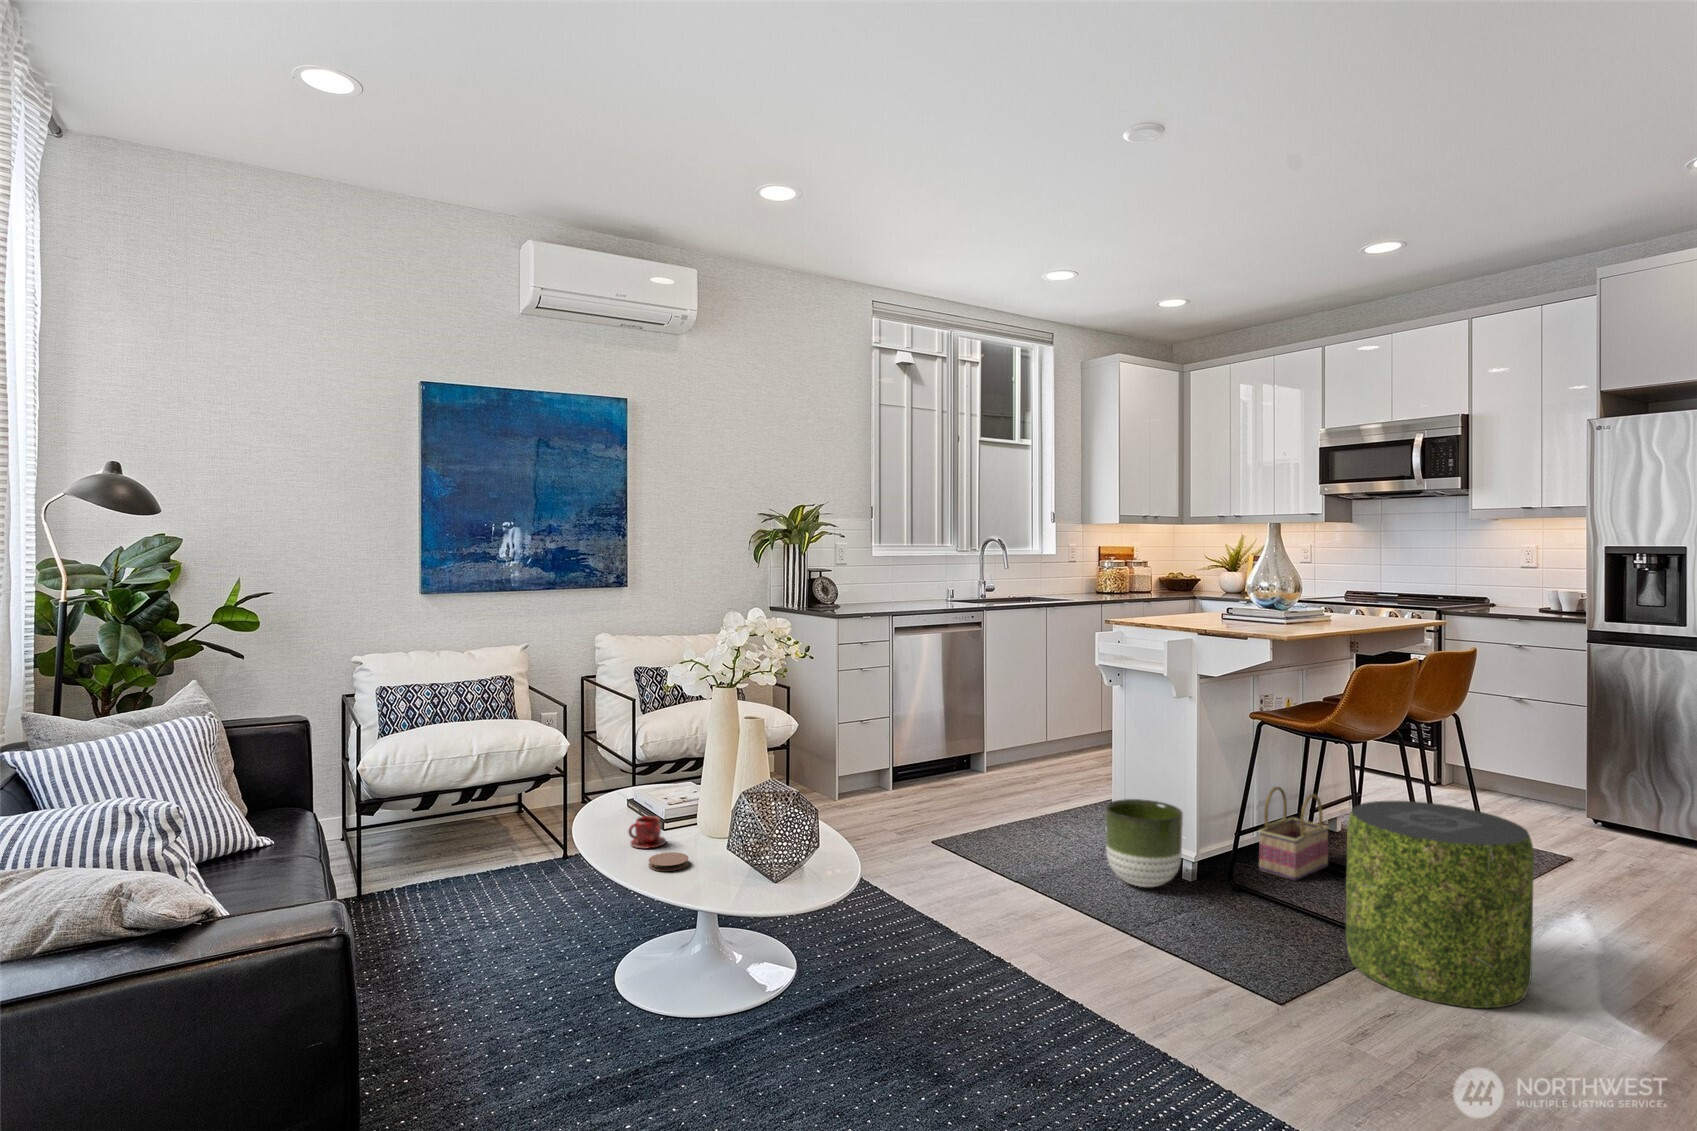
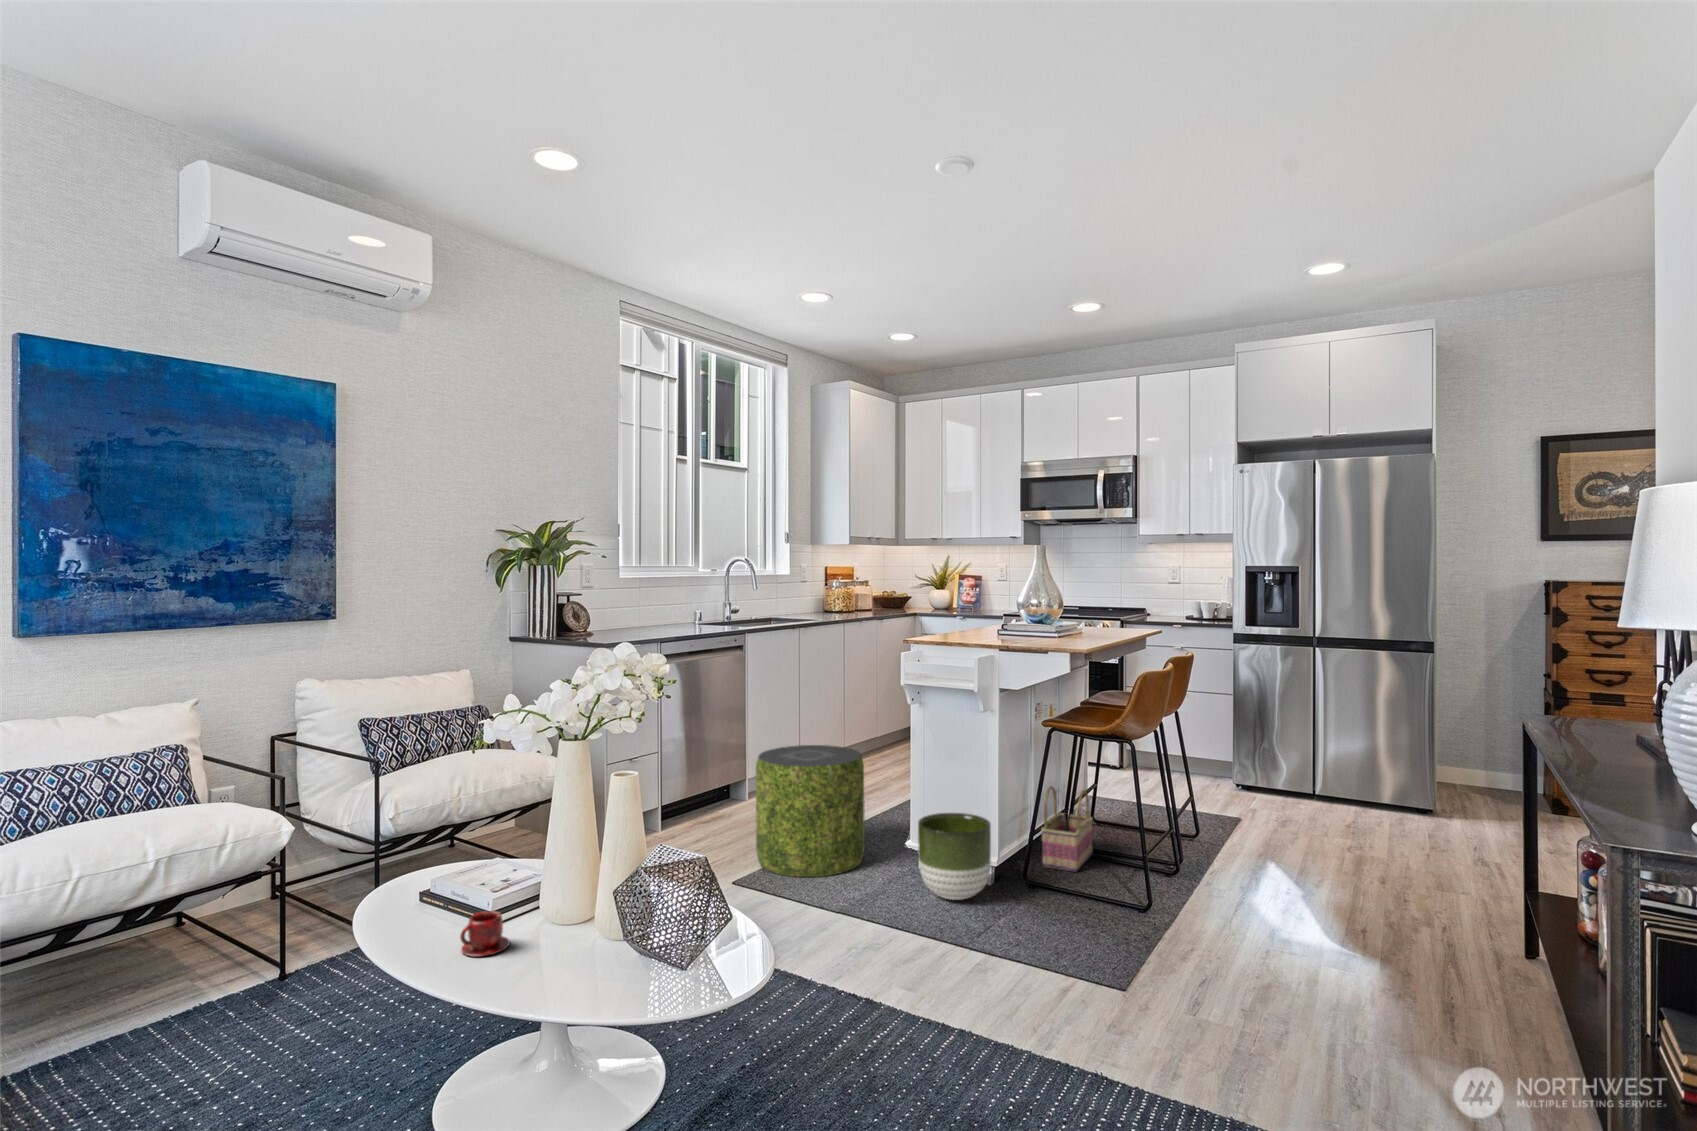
pouf: present [1346,801,1534,1008] -> present [756,745,865,877]
coaster: present [649,852,689,871] -> none [506,954,559,984]

